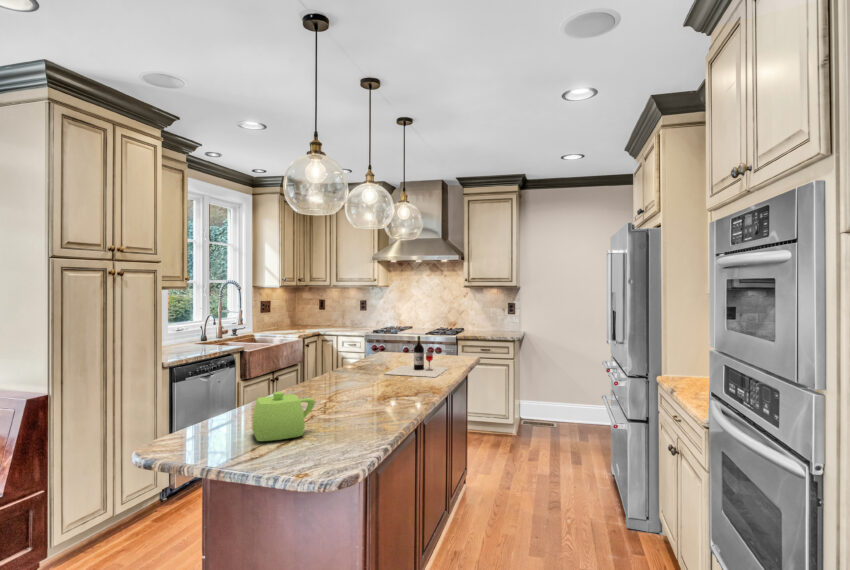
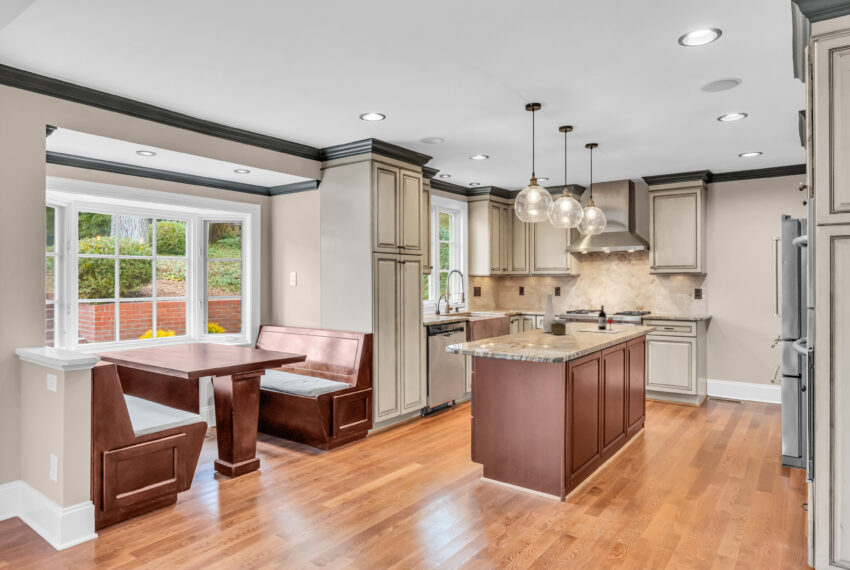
vase: none [337,323,371,388] -> present [543,293,566,334]
teapot: present [252,392,315,441] -> none [502,322,536,346]

